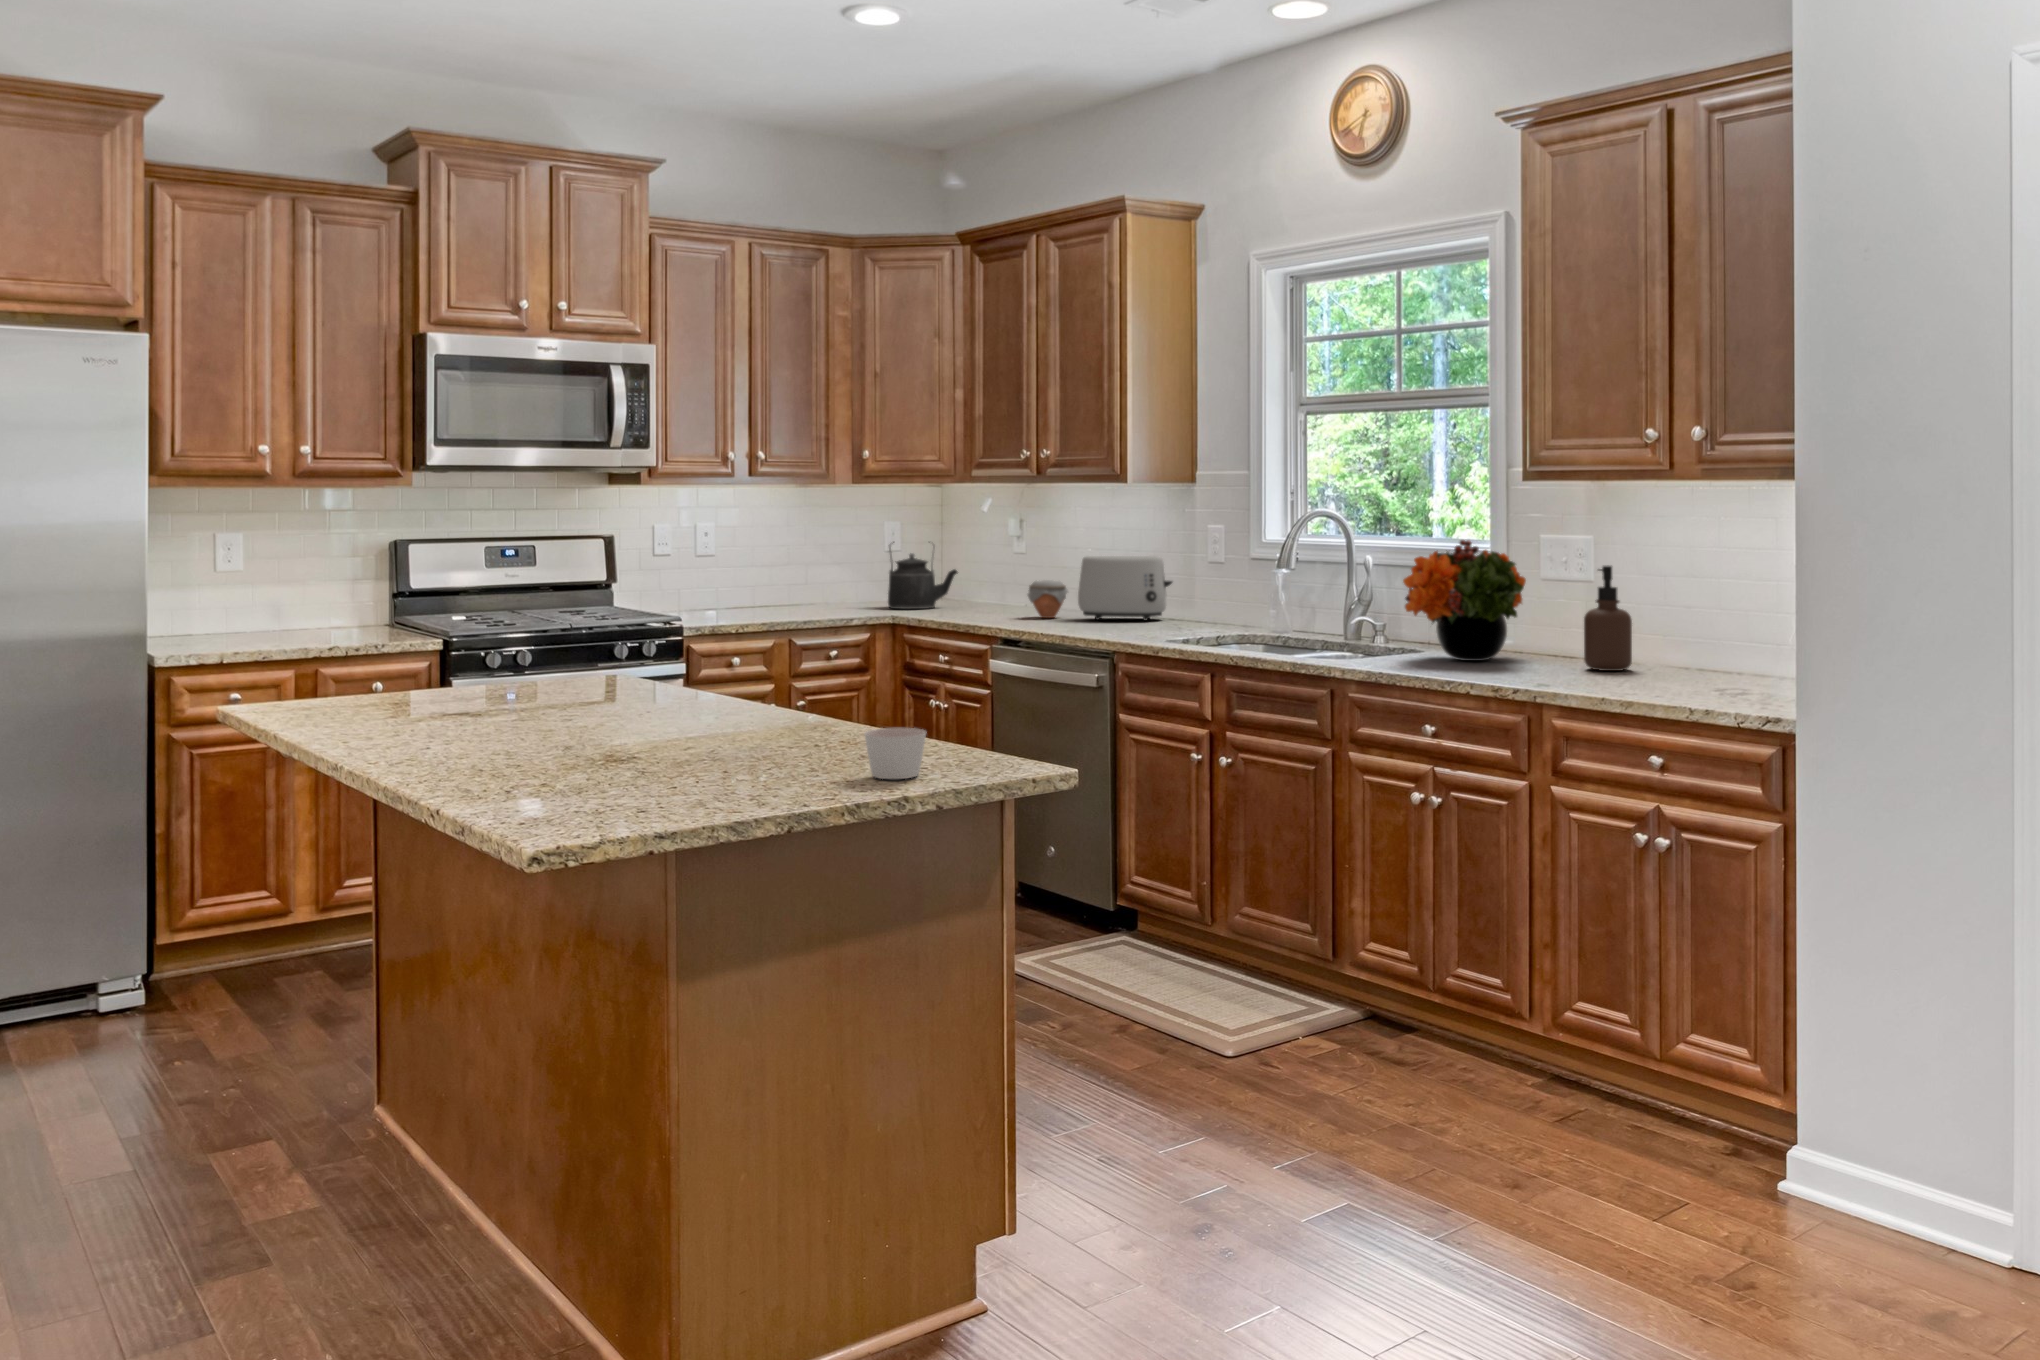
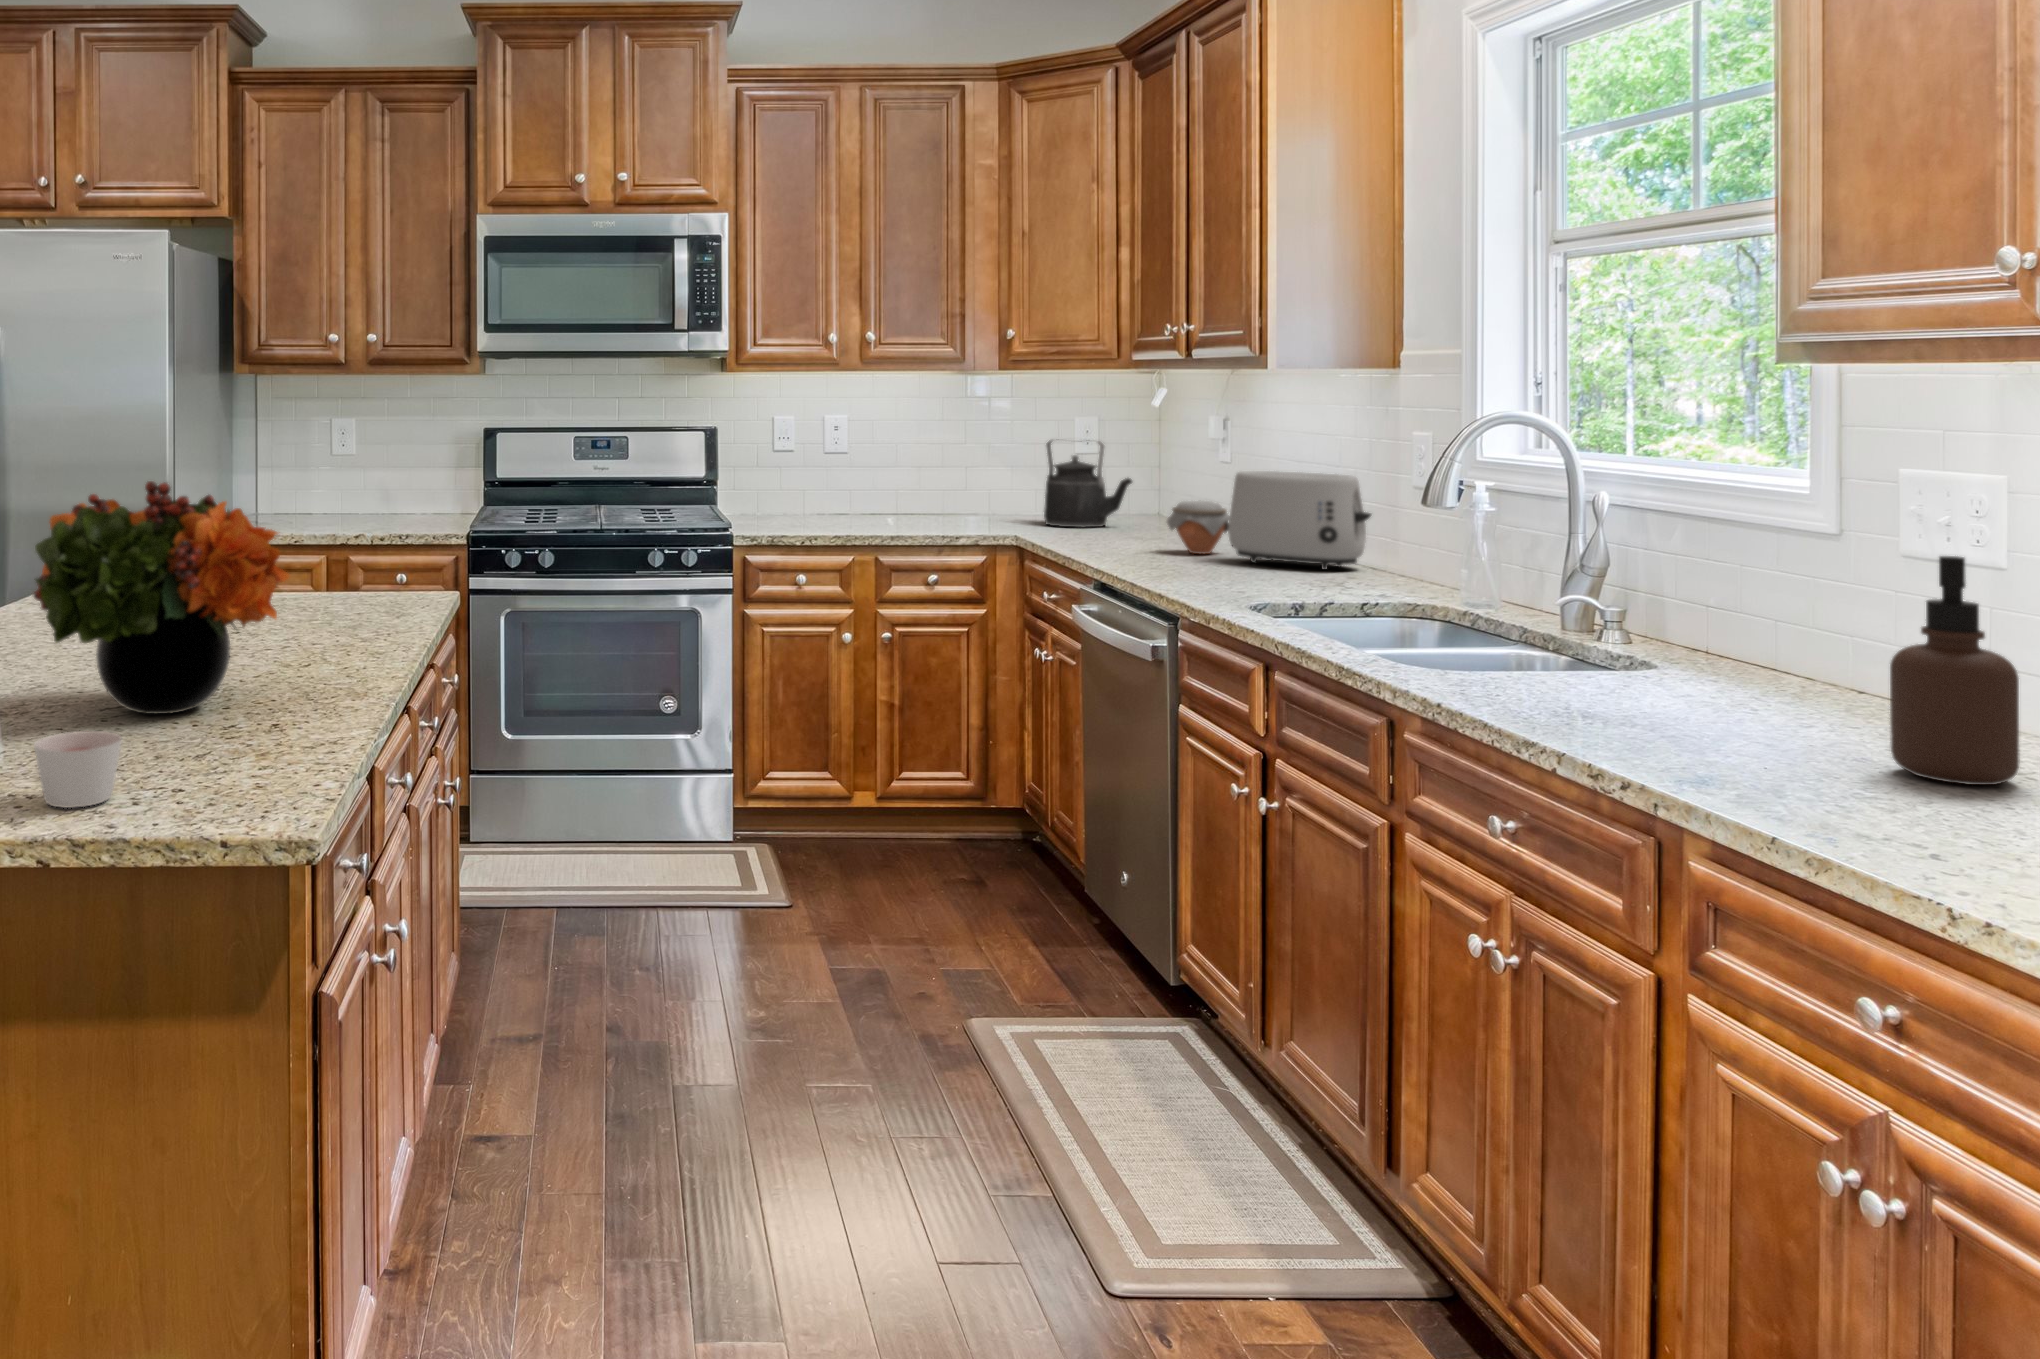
flower arrangement: present [1403,540,1526,661] -> present [33,481,289,714]

